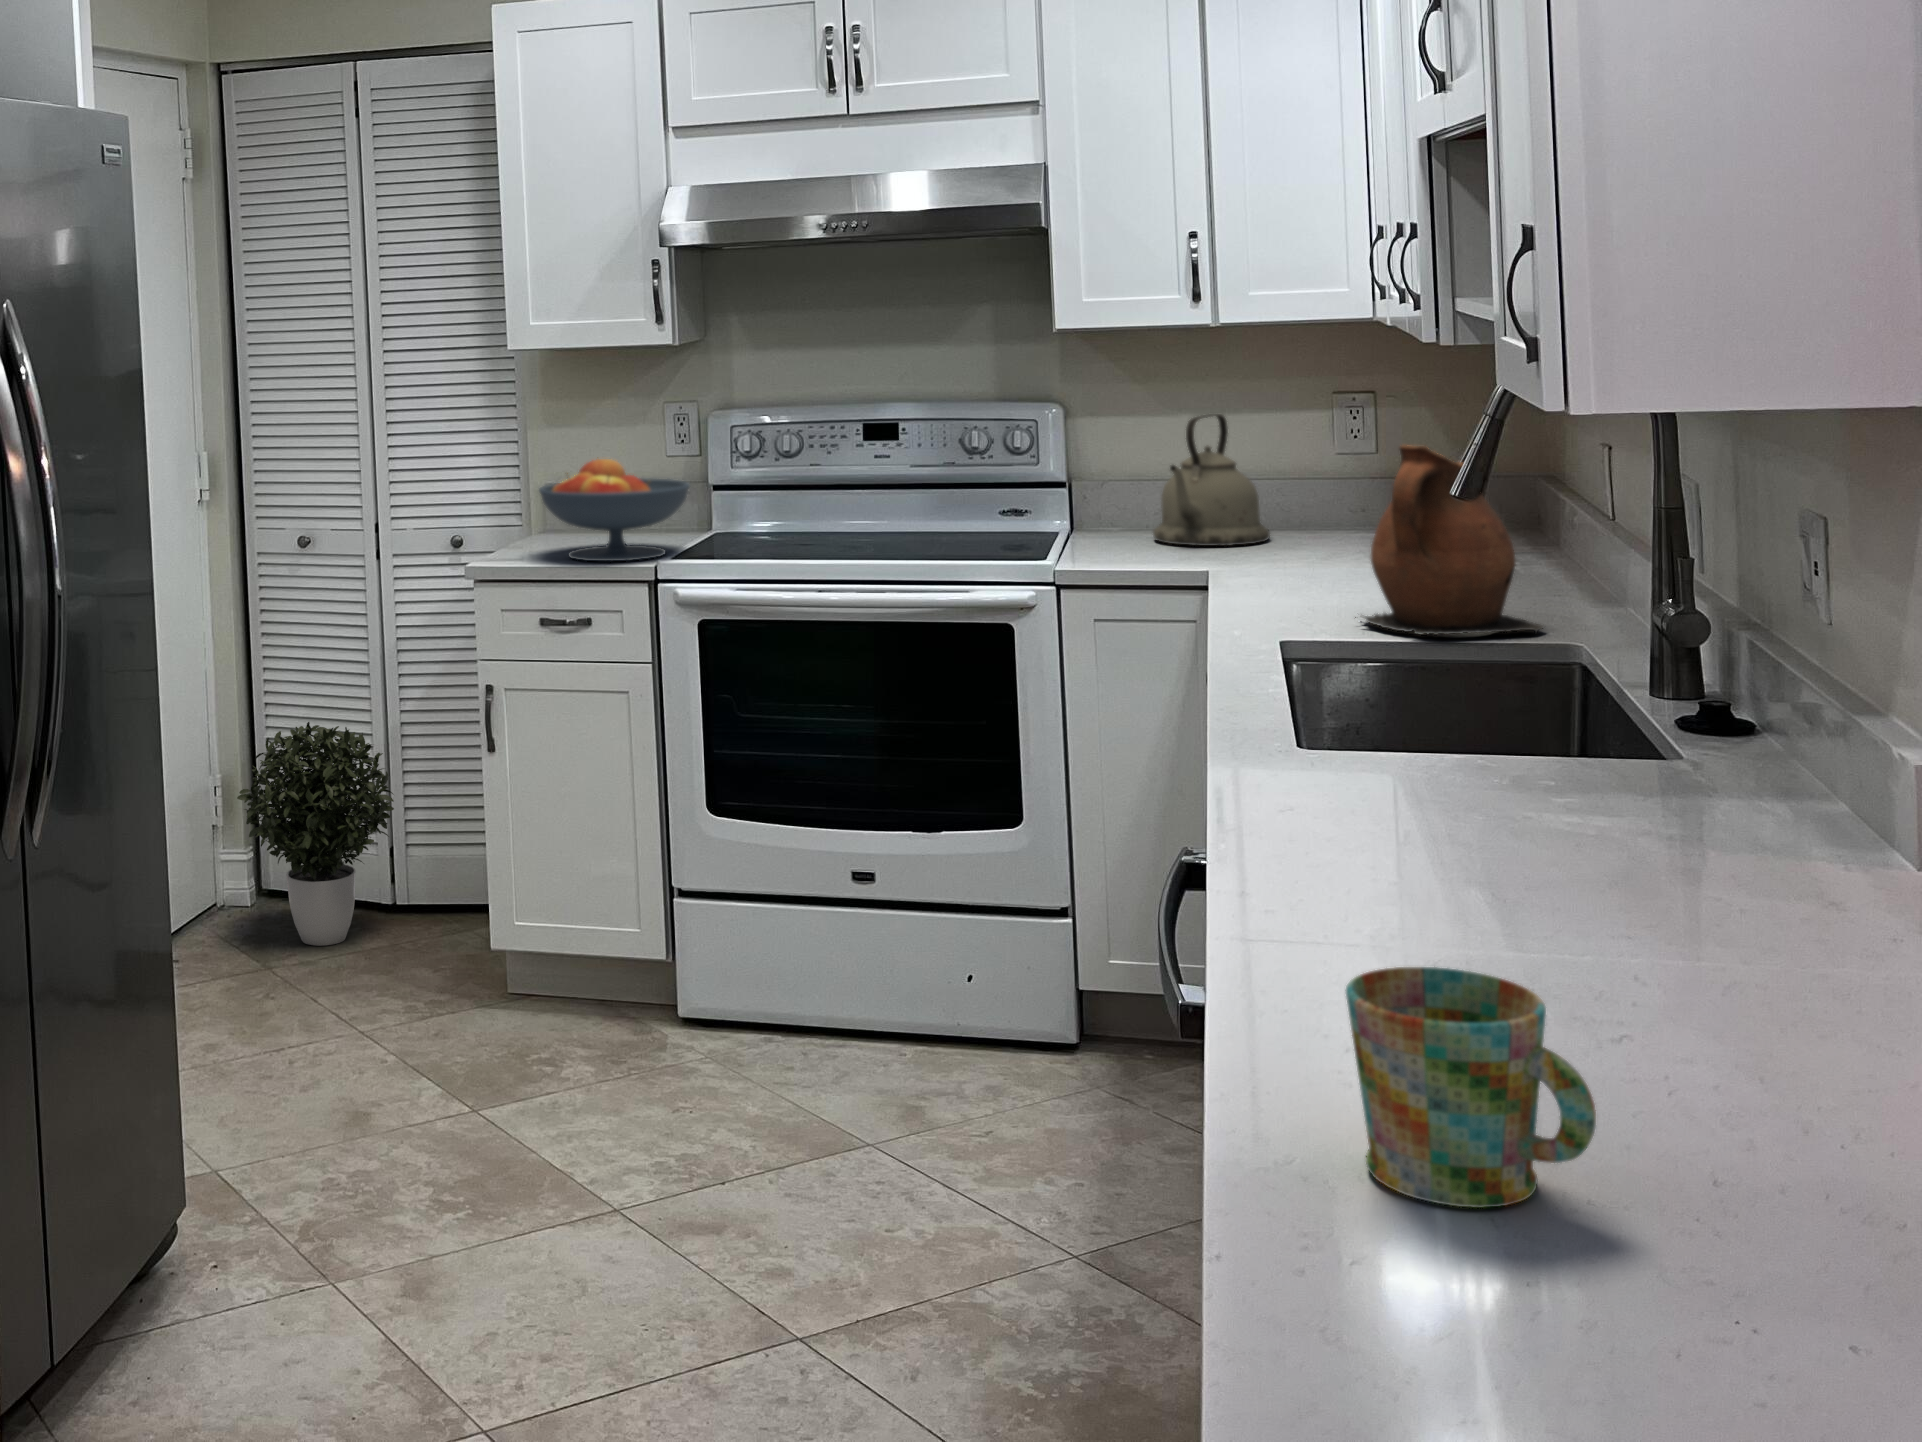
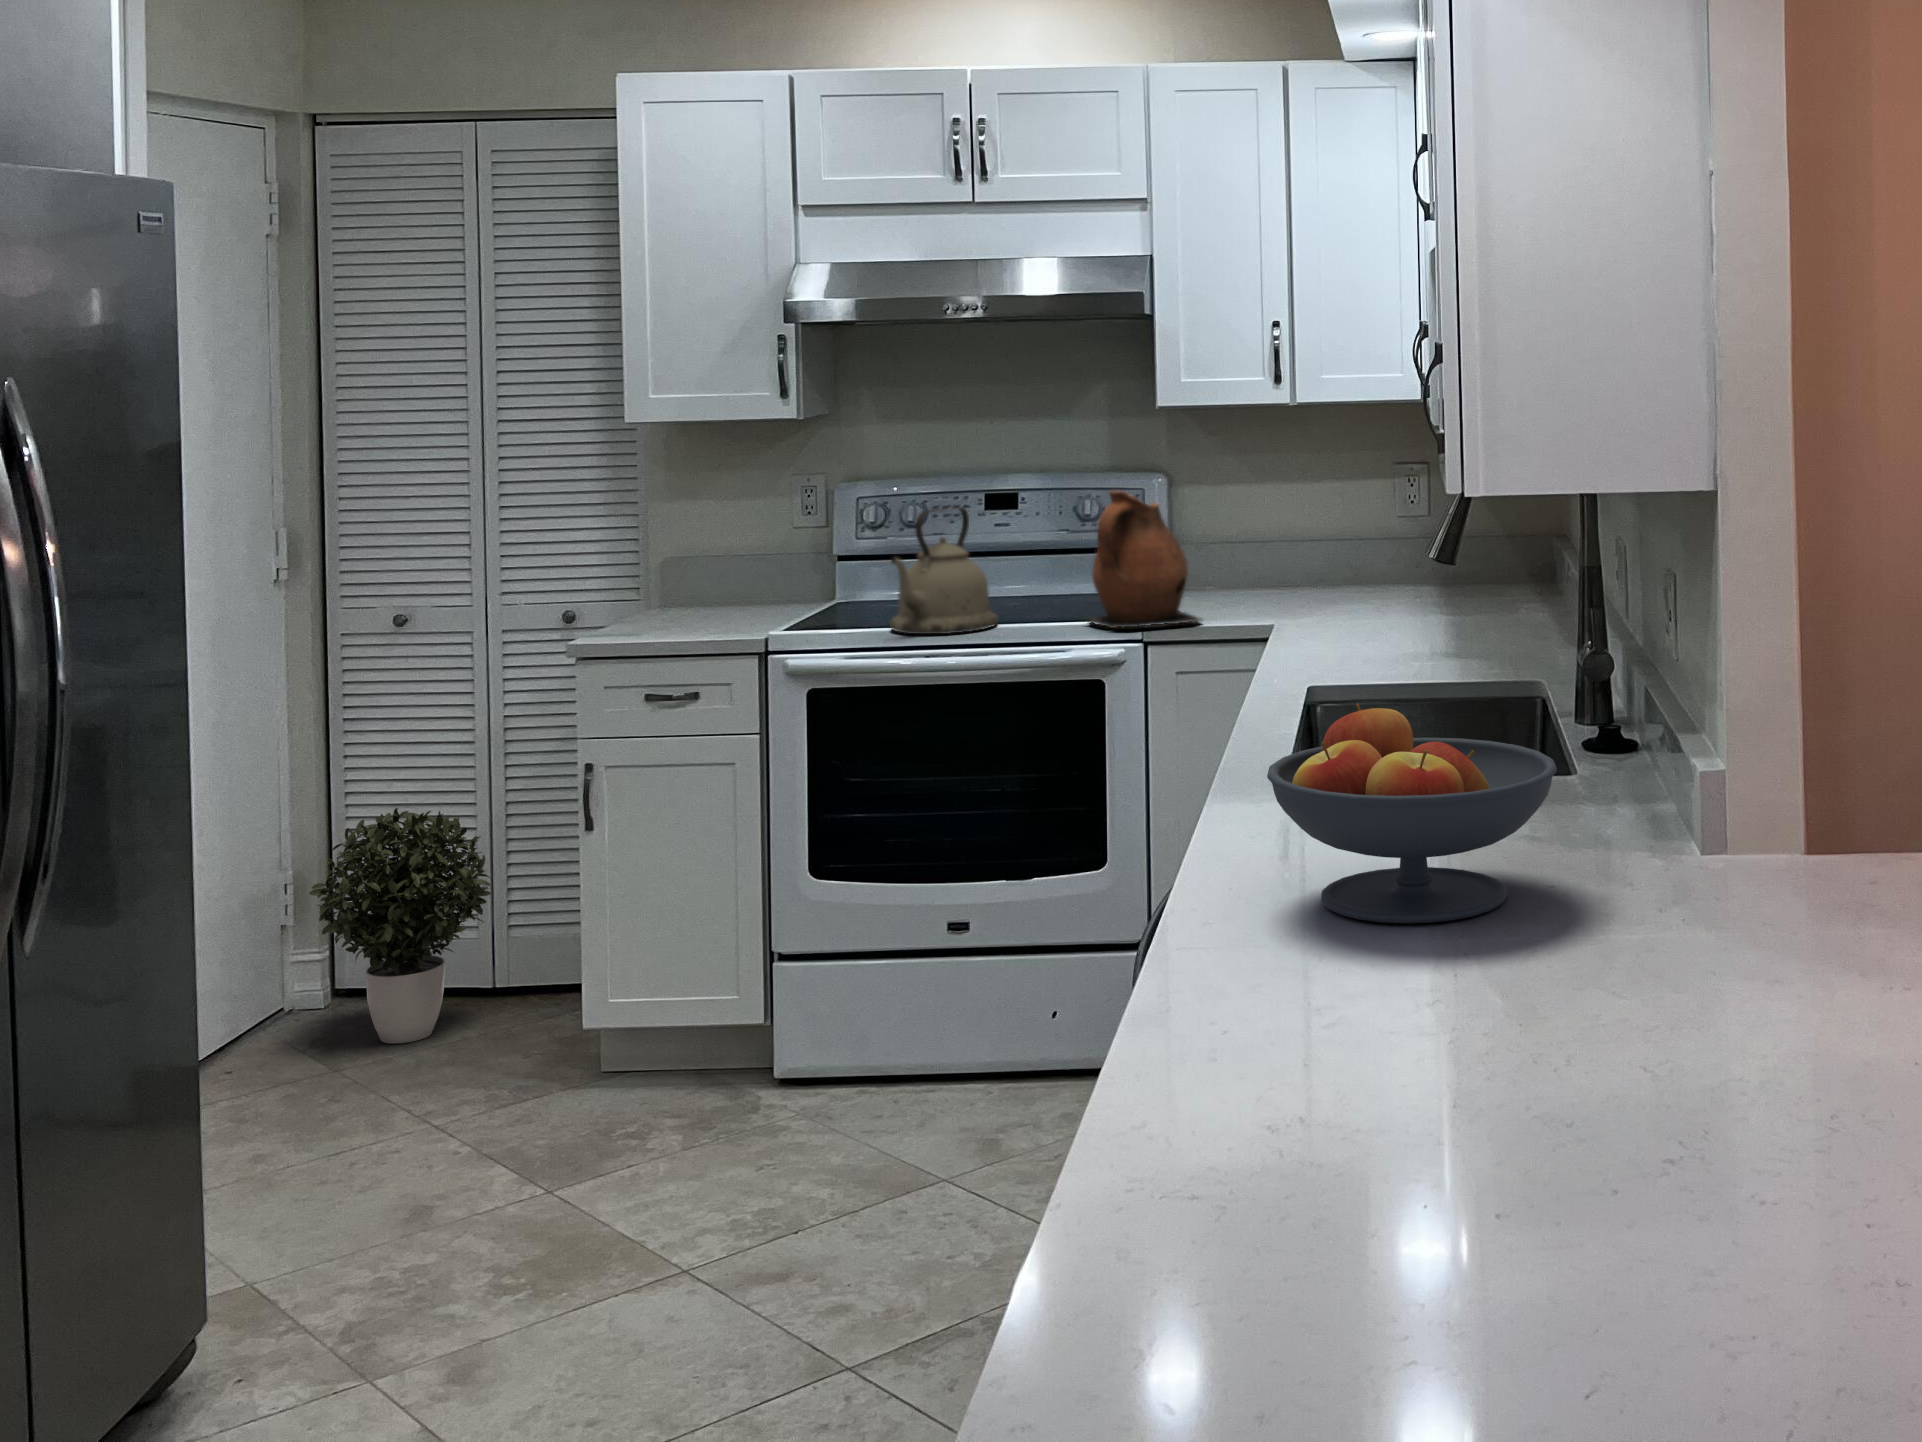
kettle: present [1153,414,1270,546] -> present [890,507,998,634]
ceramic pitcher: present [1355,445,1543,635] -> present [1089,491,1201,628]
fruit bowl: present [539,459,690,561] -> present [1267,703,1557,923]
mug: present [1346,967,1596,1208] -> none [1185,951,1355,1138]

